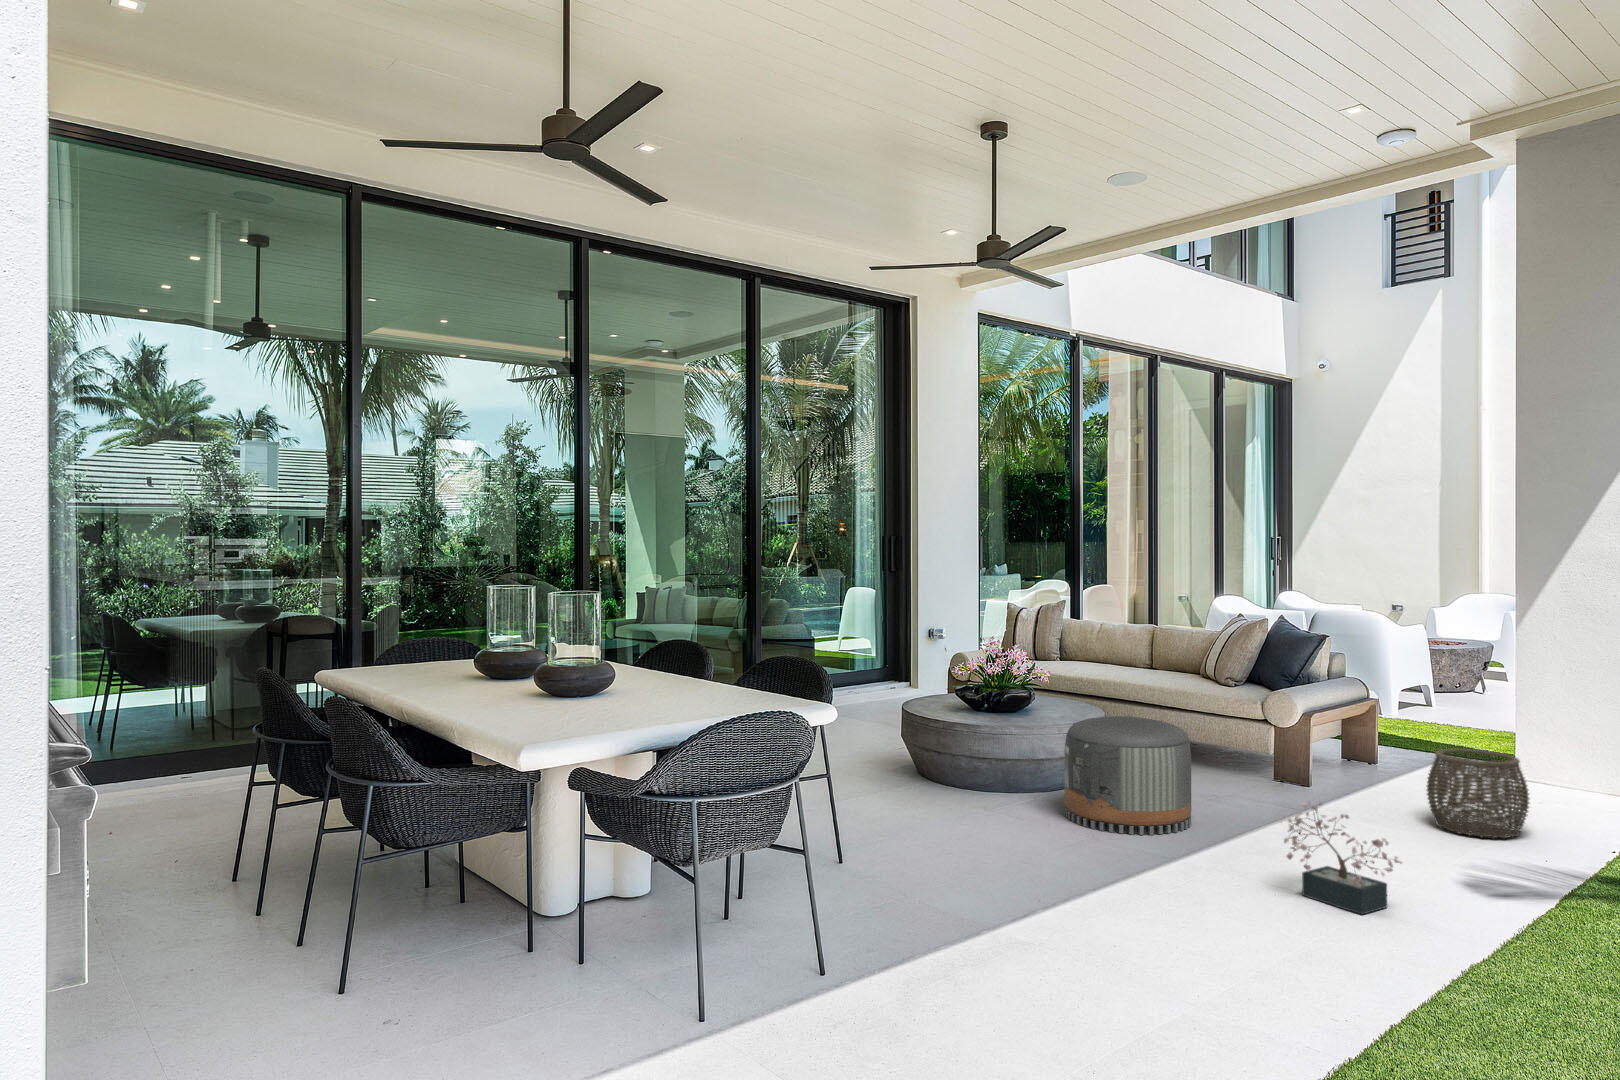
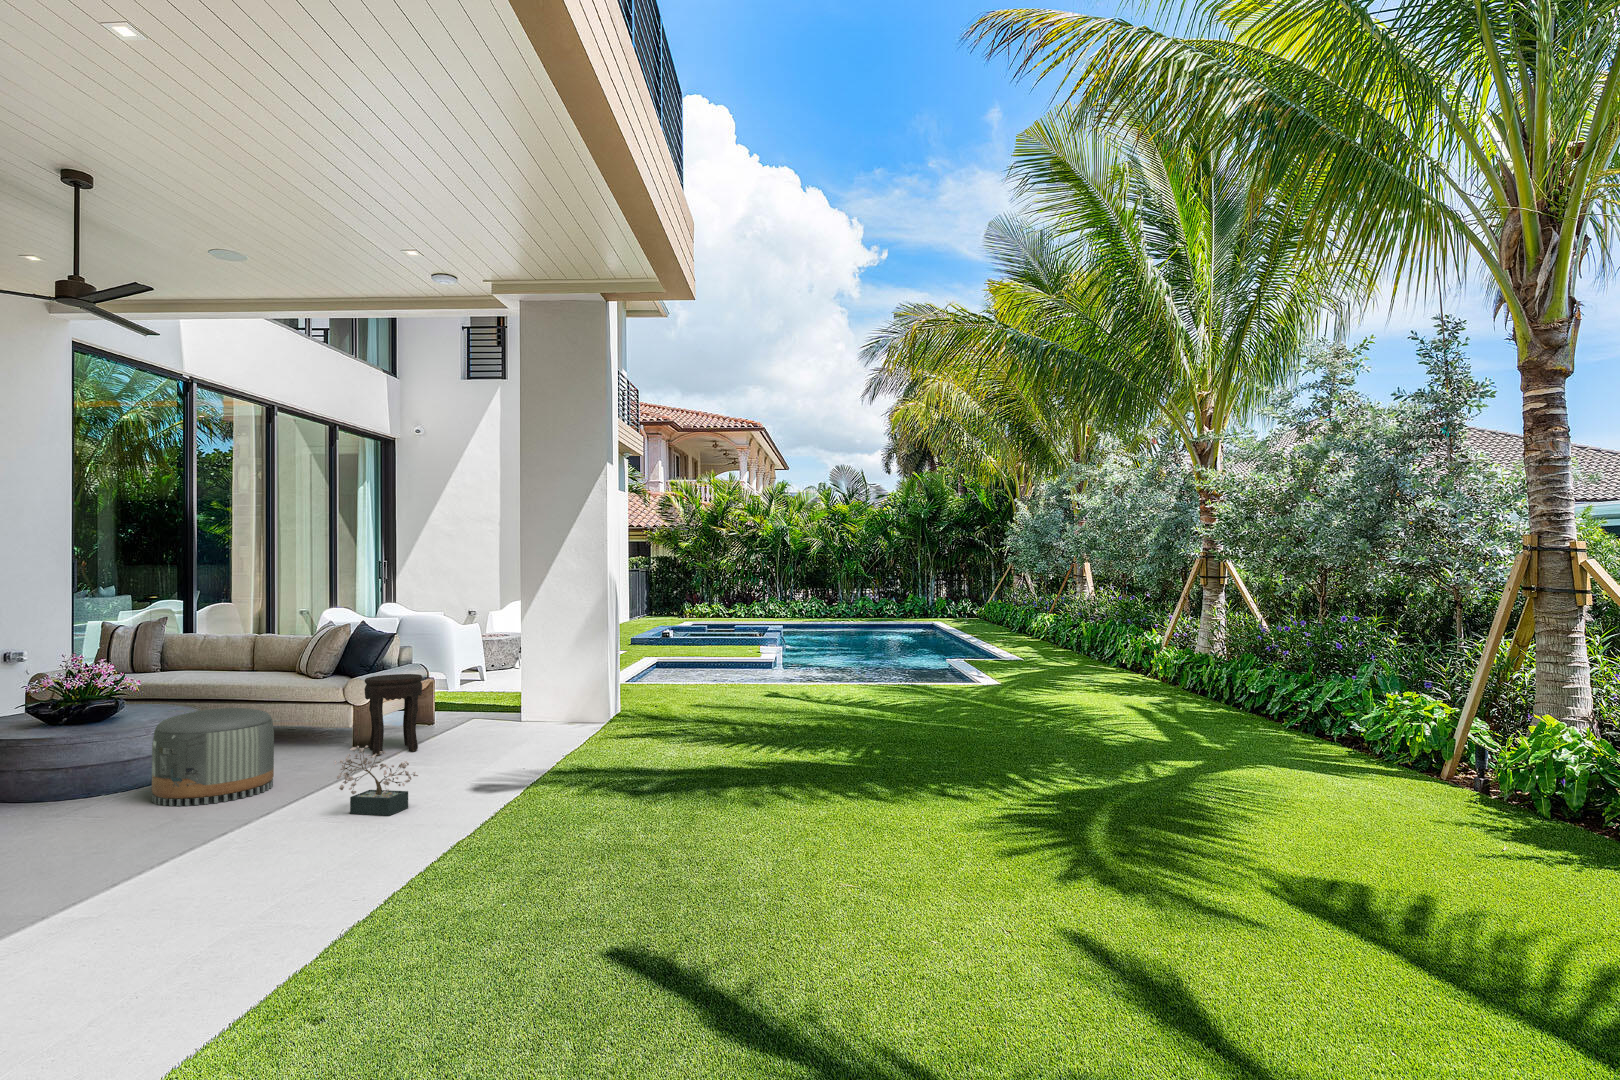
side table: none [1294,694,1375,807] -> present [364,674,422,755]
woven basket: present [1427,748,1529,838] -> none [452,699,513,757]

